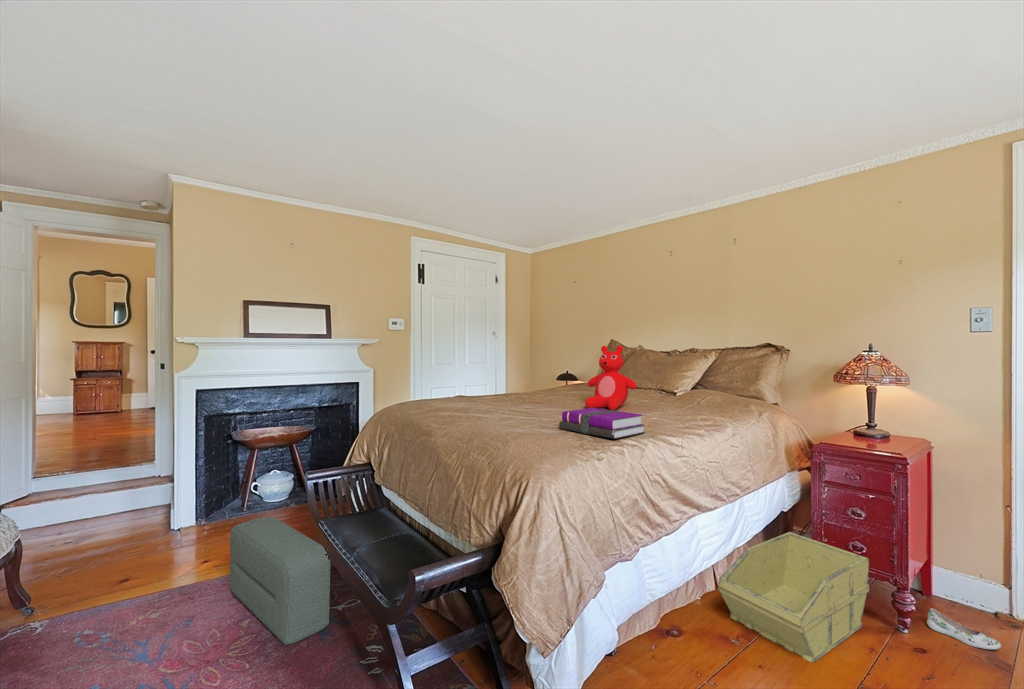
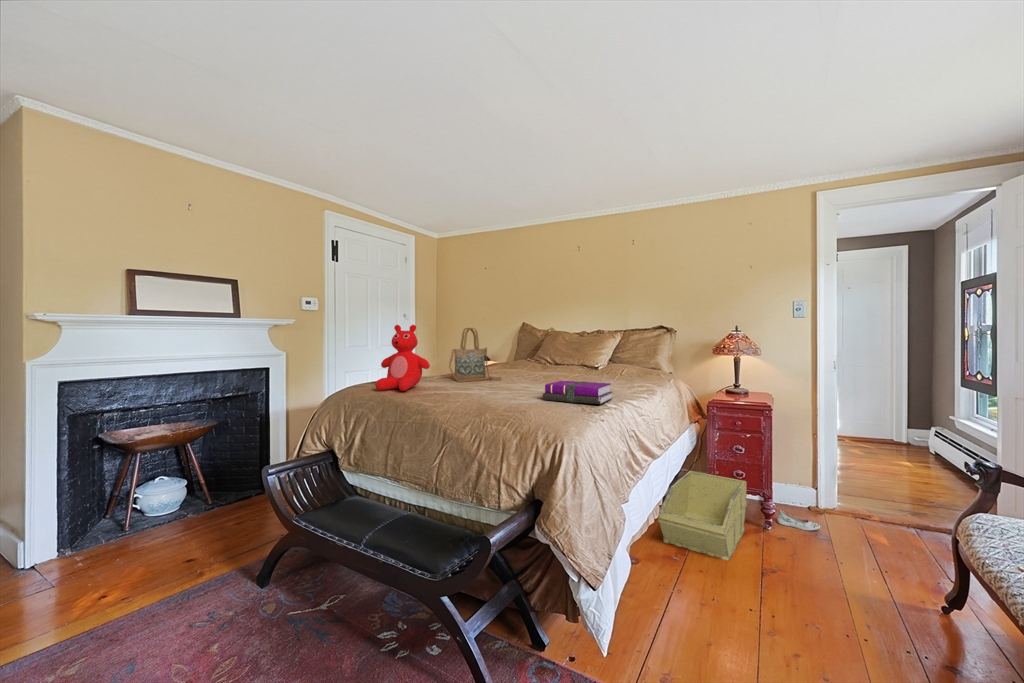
teddy bear: present [585,346,637,410] -> present [375,325,430,391]
handbag: none [497,347,556,403] -> present [449,328,501,382]
pouf: present [230,516,330,645] -> none [167,523,323,653]

